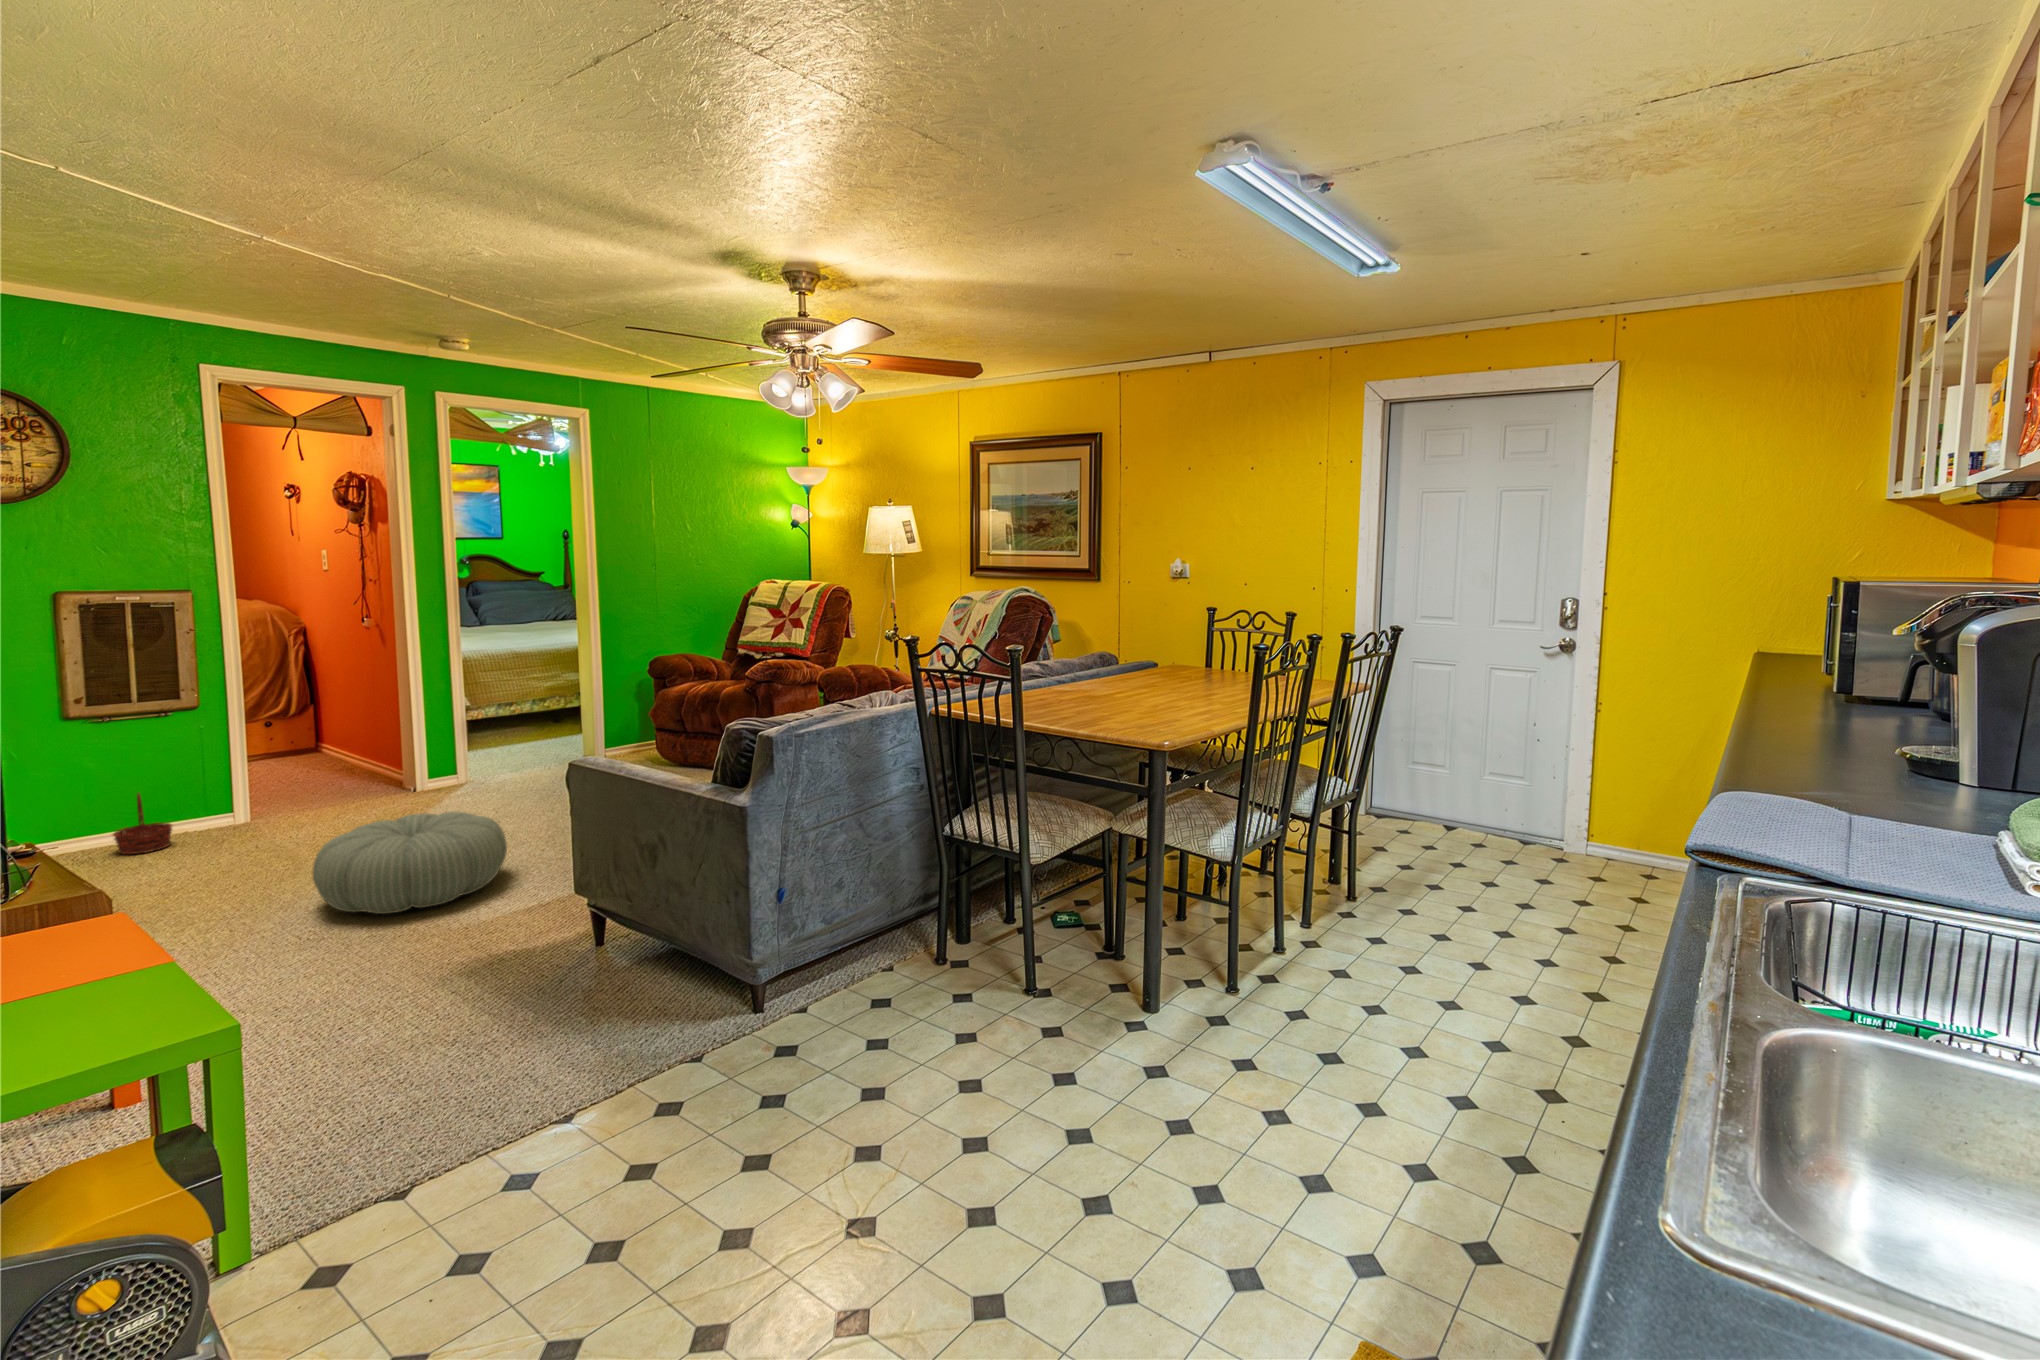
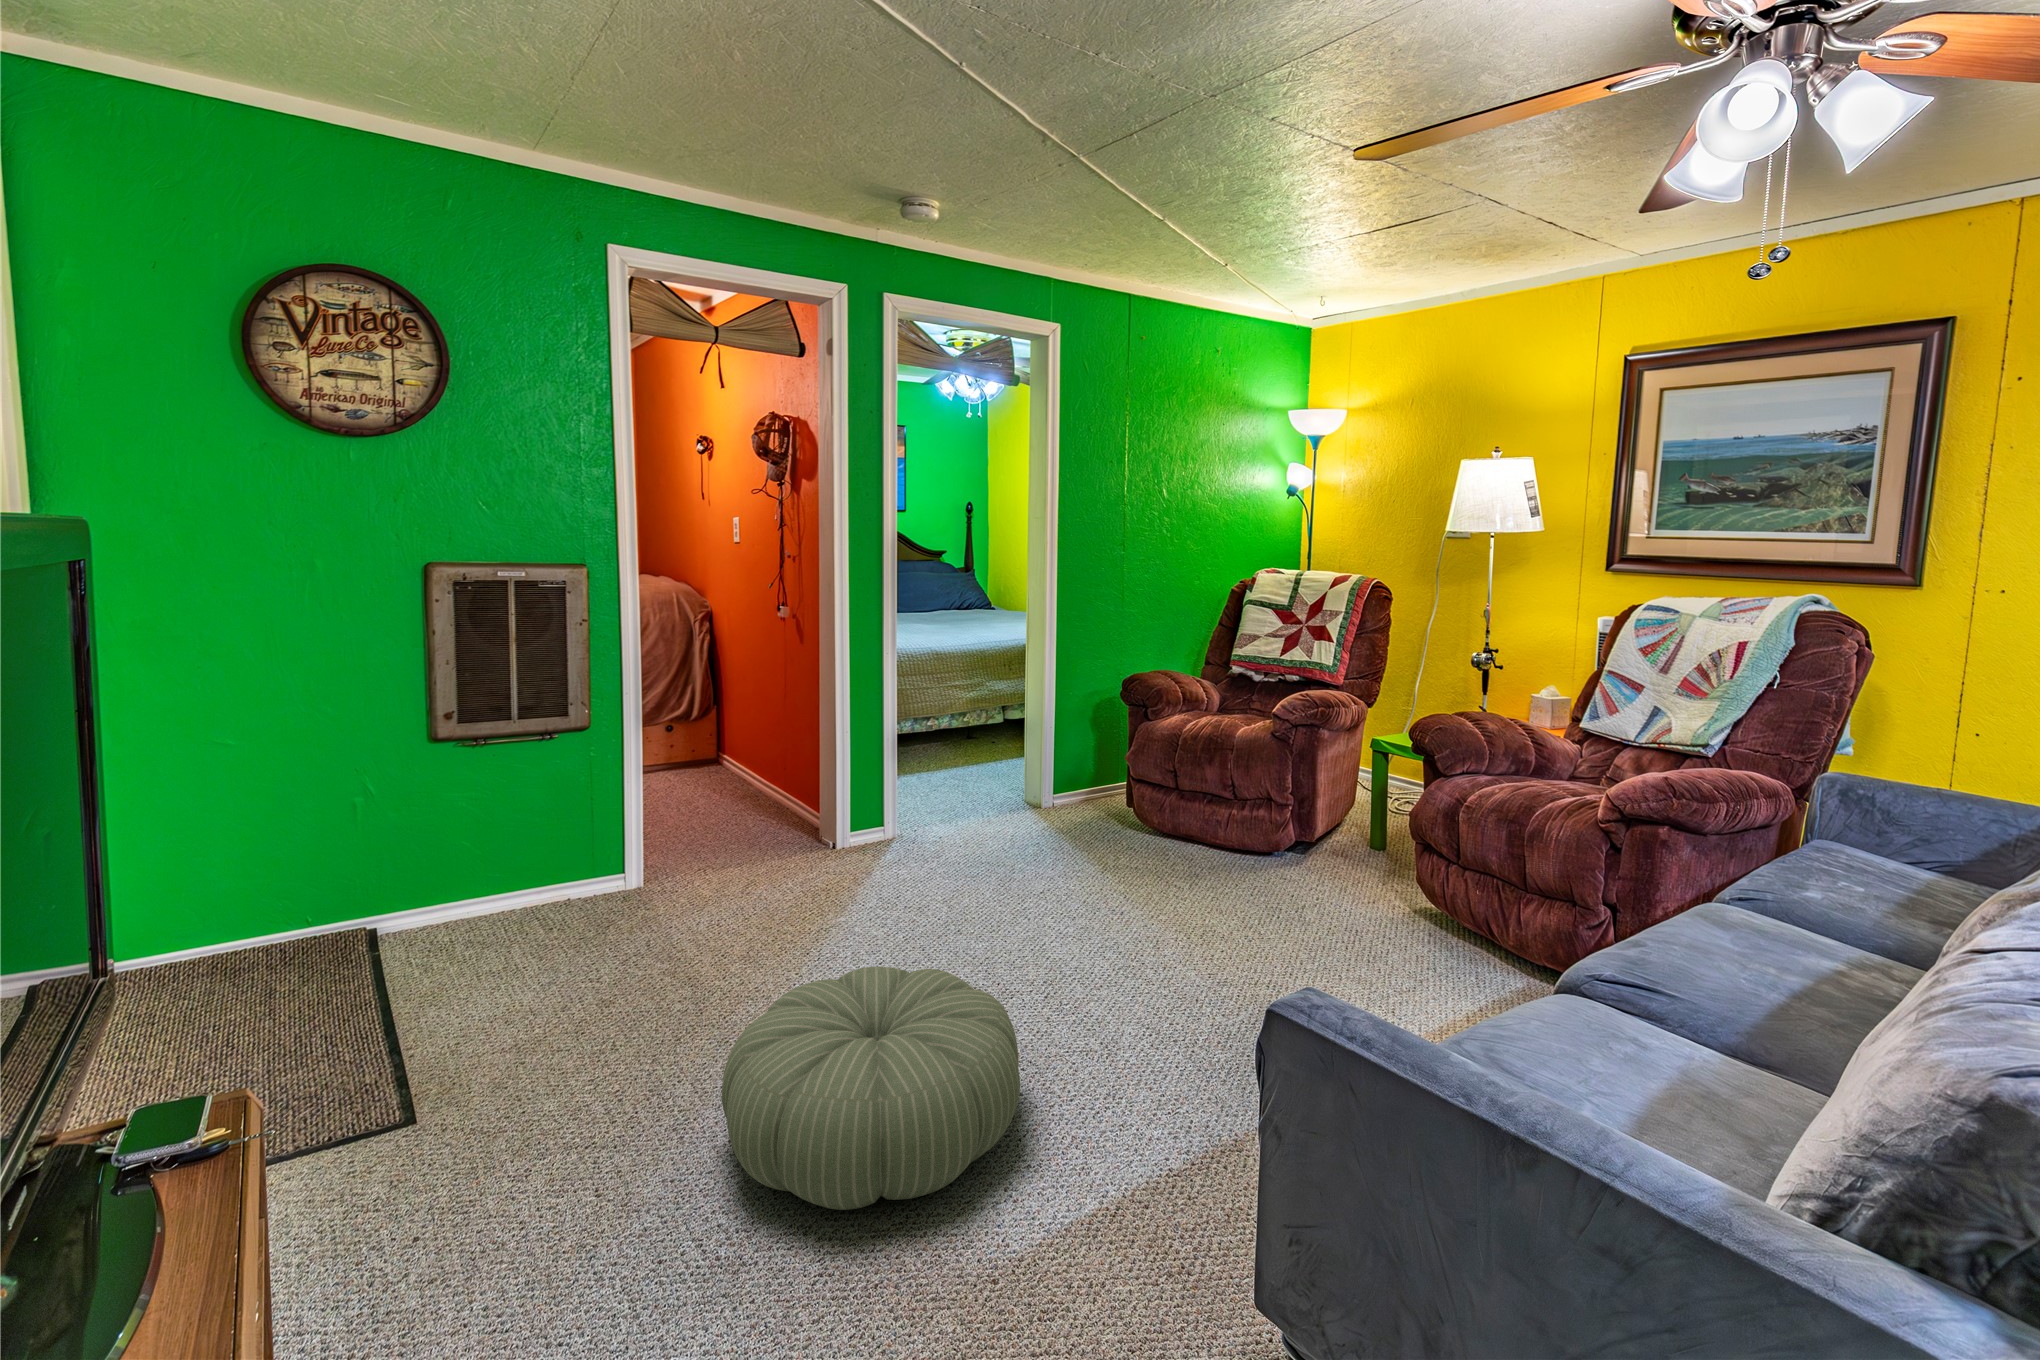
basket: present [113,793,172,854] -> none [481,850,554,940]

